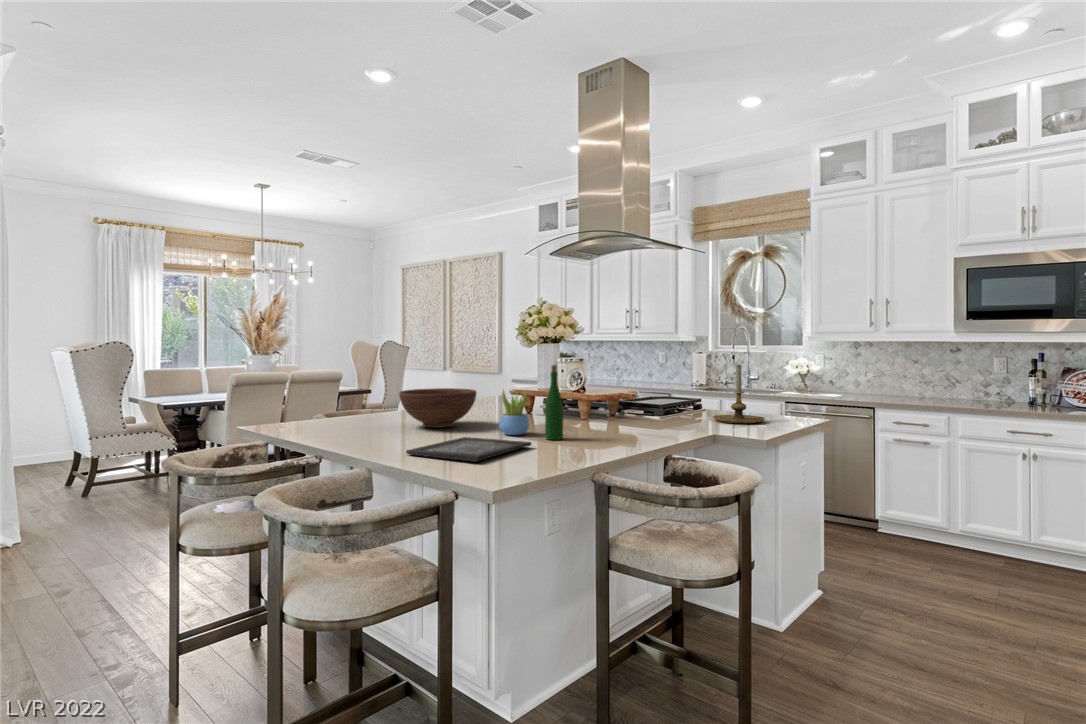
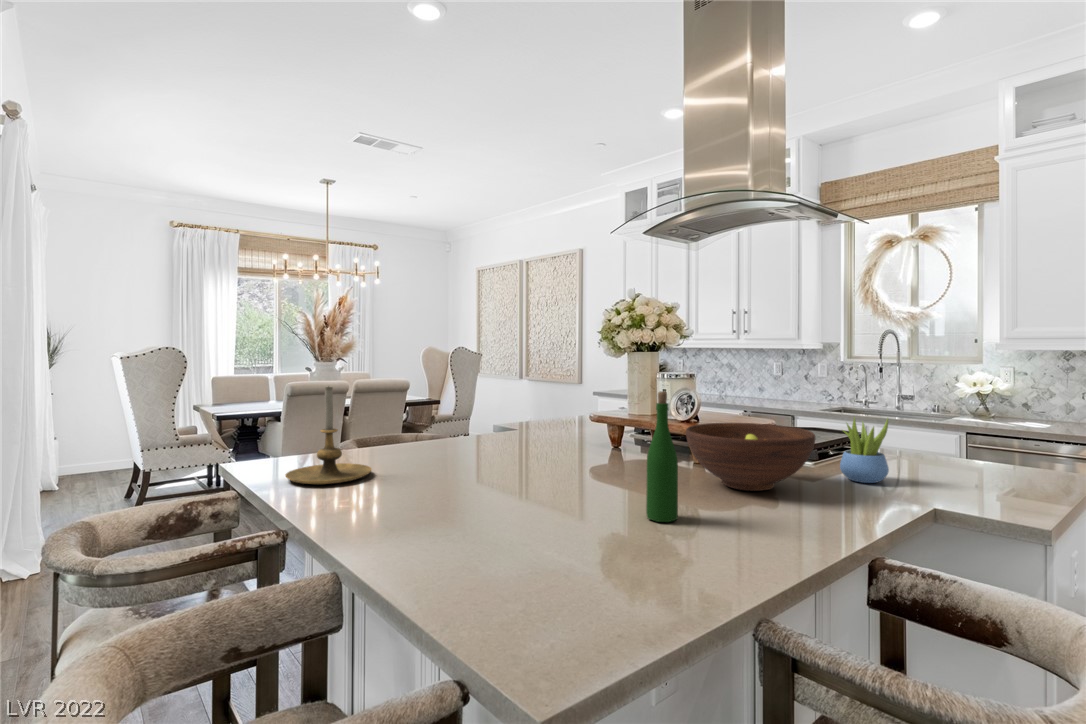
candle holder: present [713,365,765,423] -> present [285,387,372,484]
fruit bowl: present [399,388,476,428] -> present [686,423,815,491]
succulent plant: present [499,390,529,435] -> present [840,417,889,483]
tray: present [406,437,531,462] -> none [390,512,624,601]

